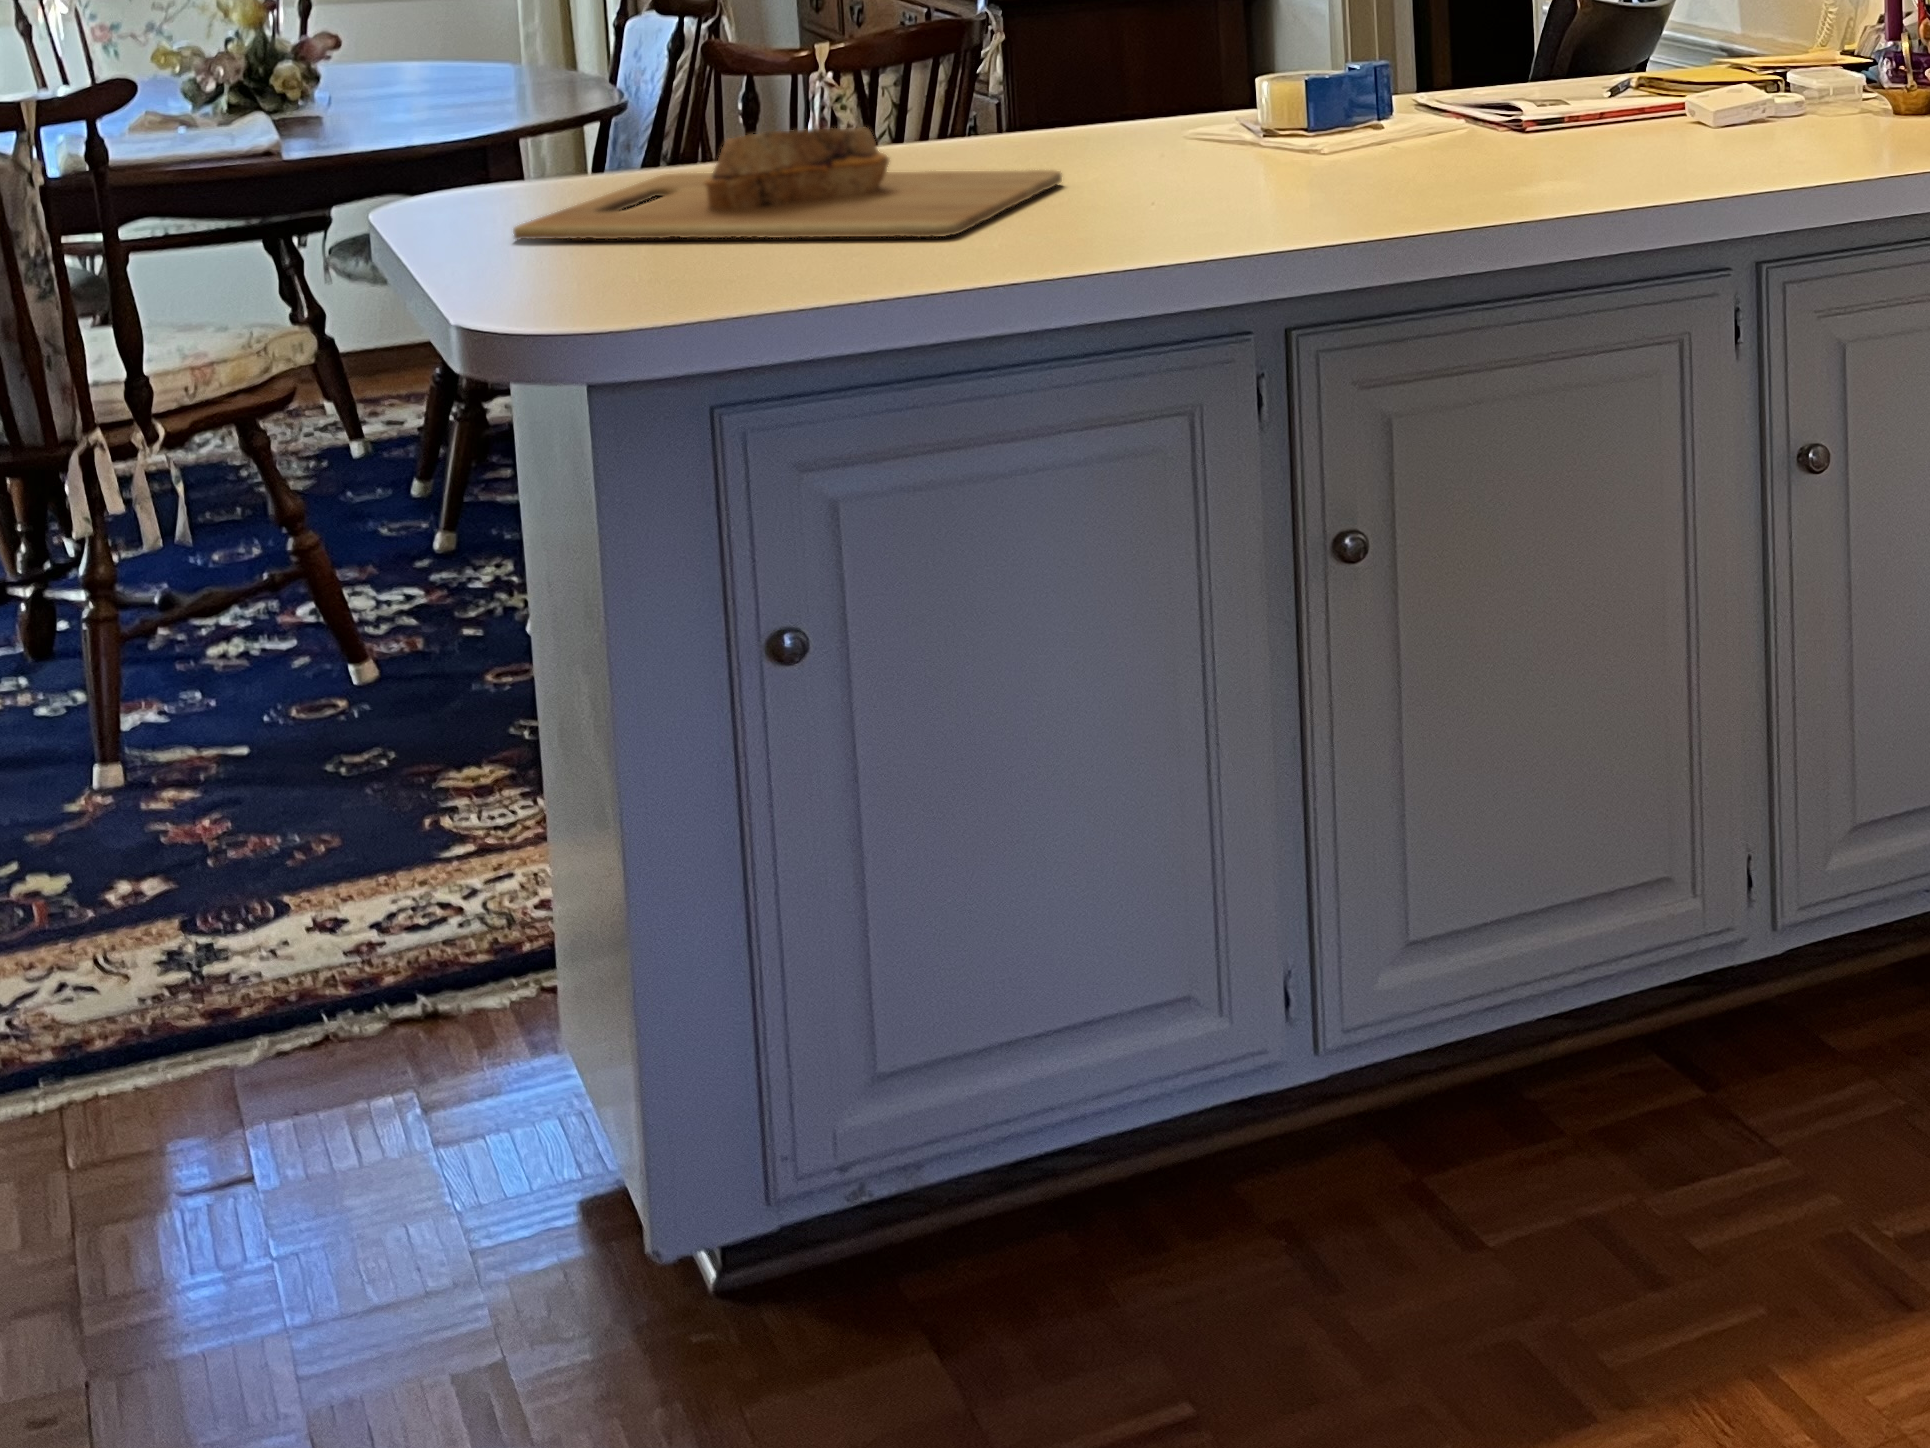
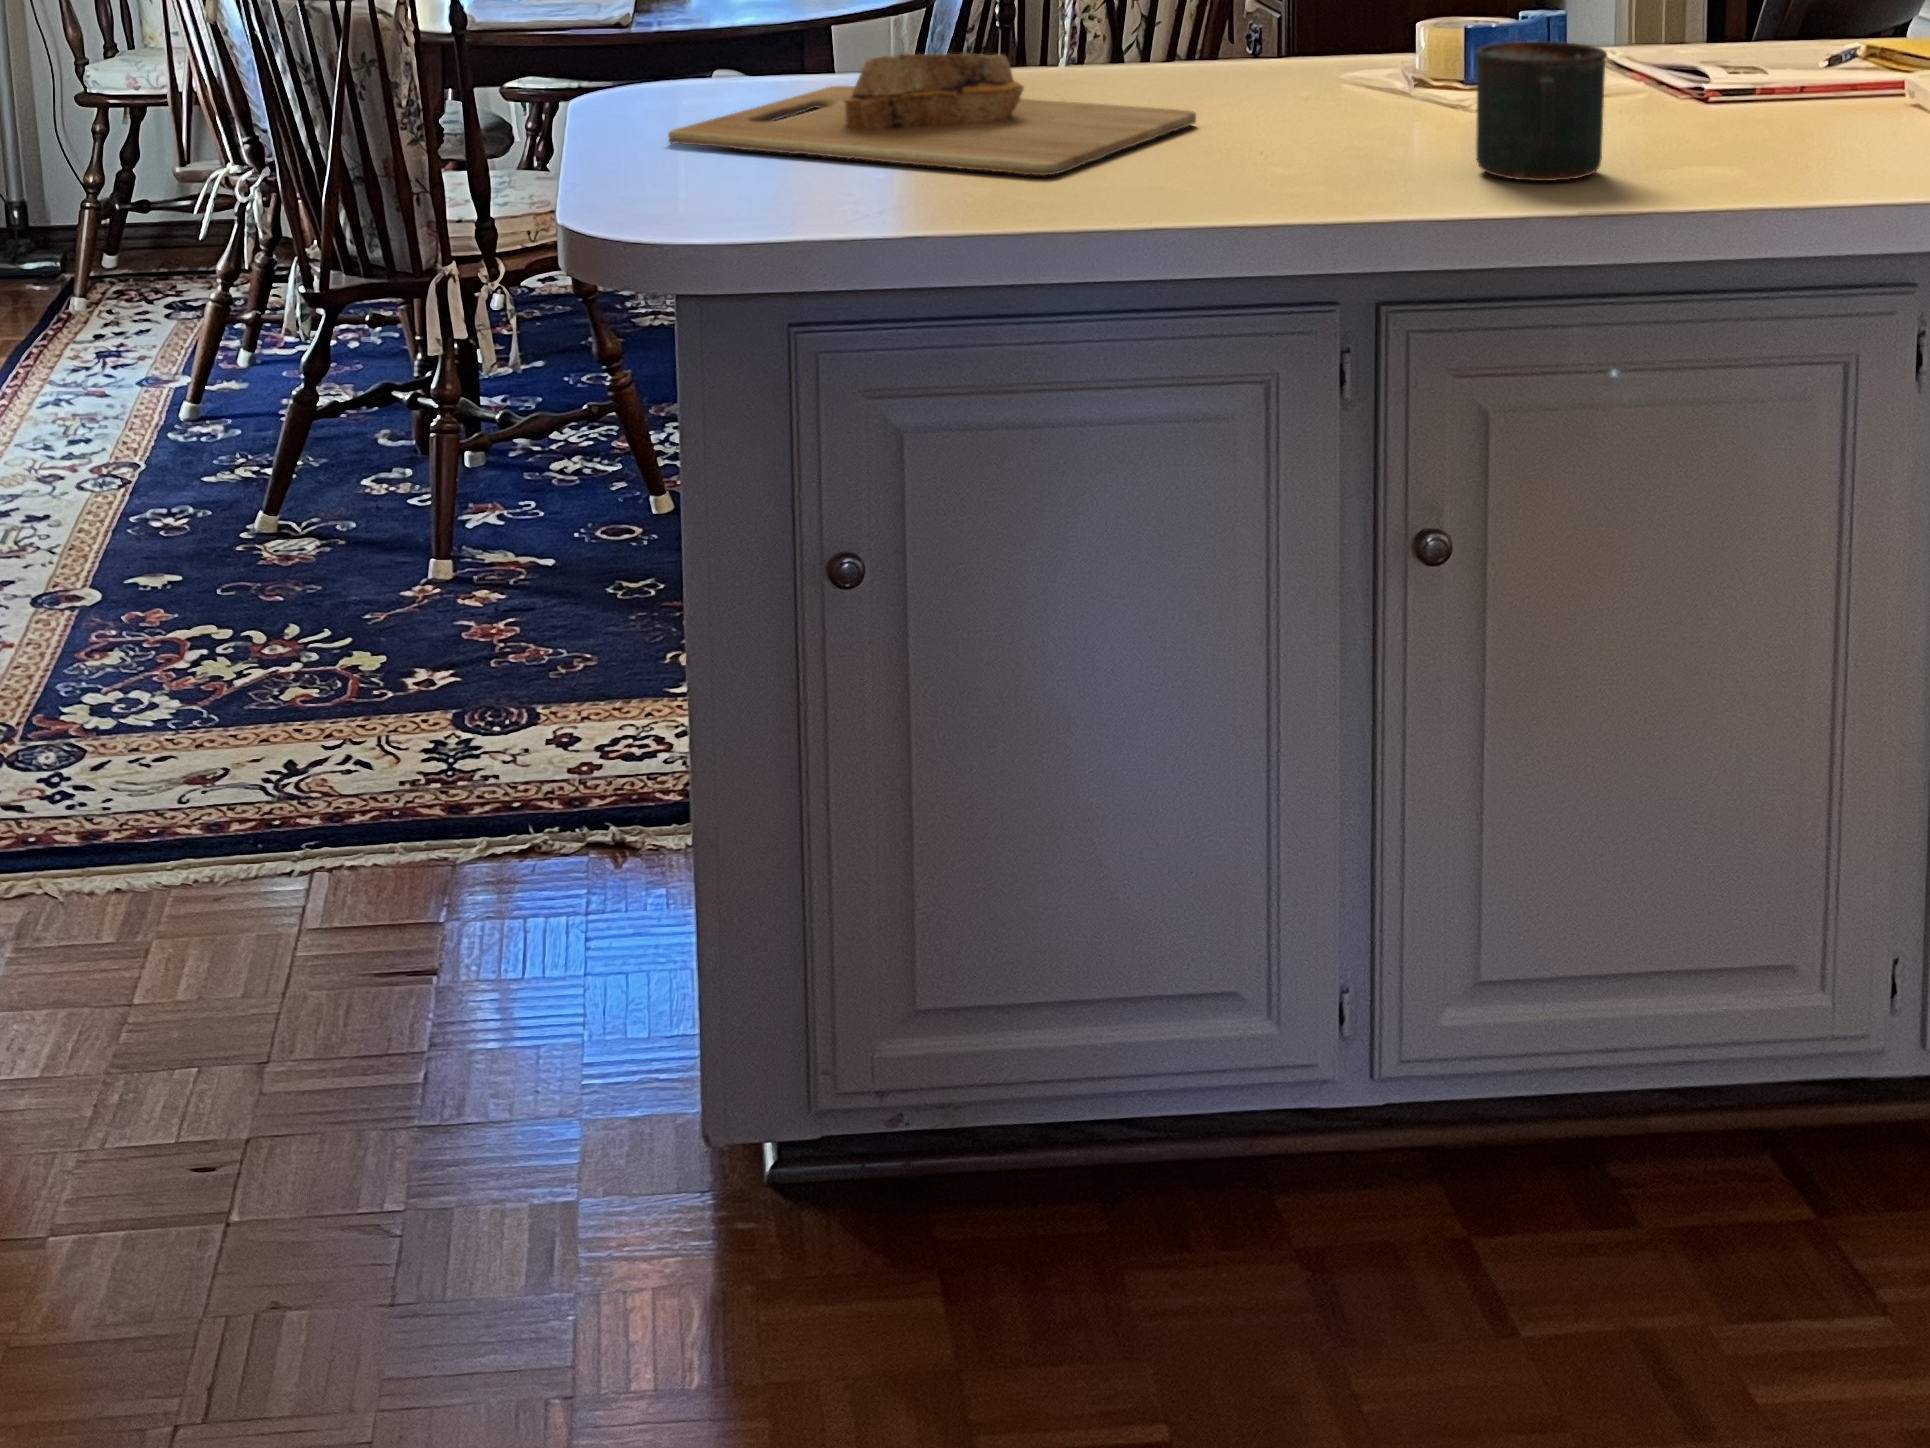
mug: none [1345,80,1463,205] -> present [1476,42,1607,181]

